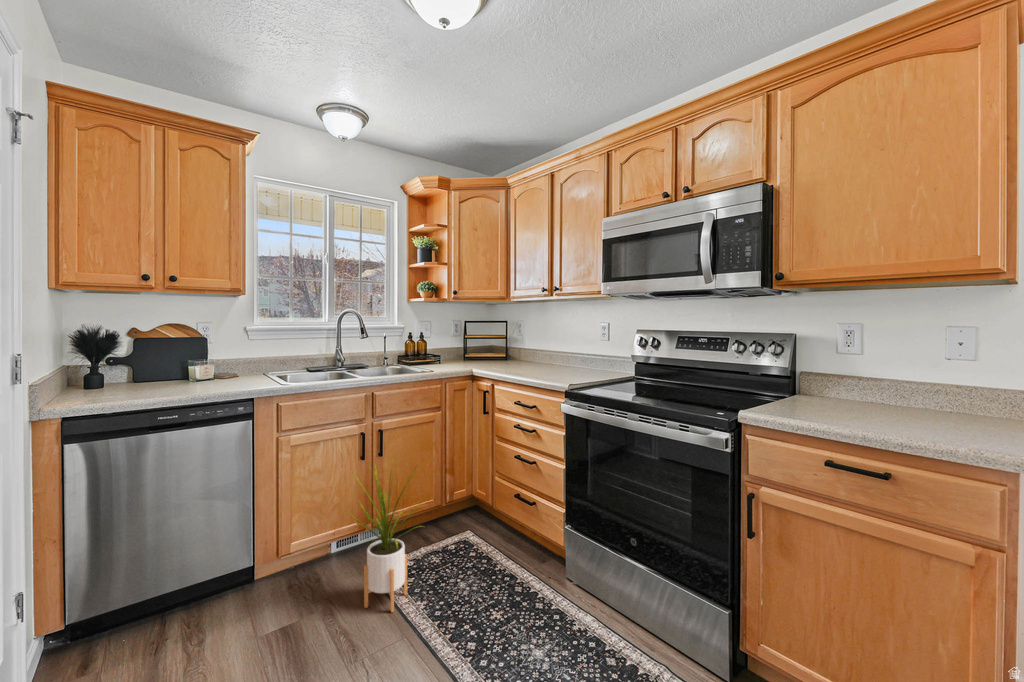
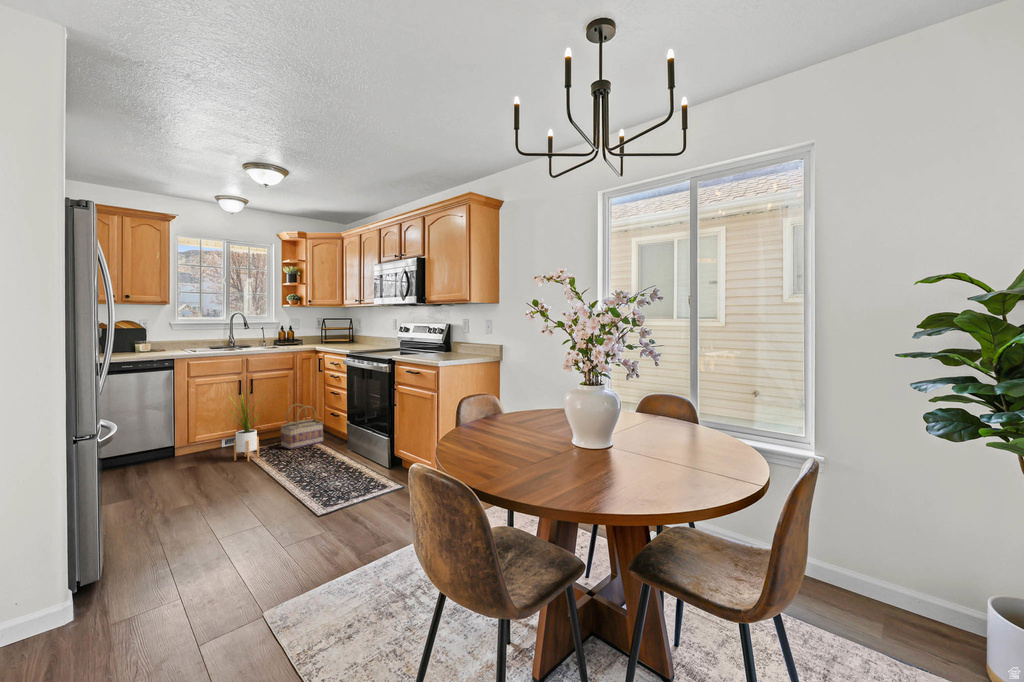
basket: none [433,475,504,569] -> present [280,404,323,449]

